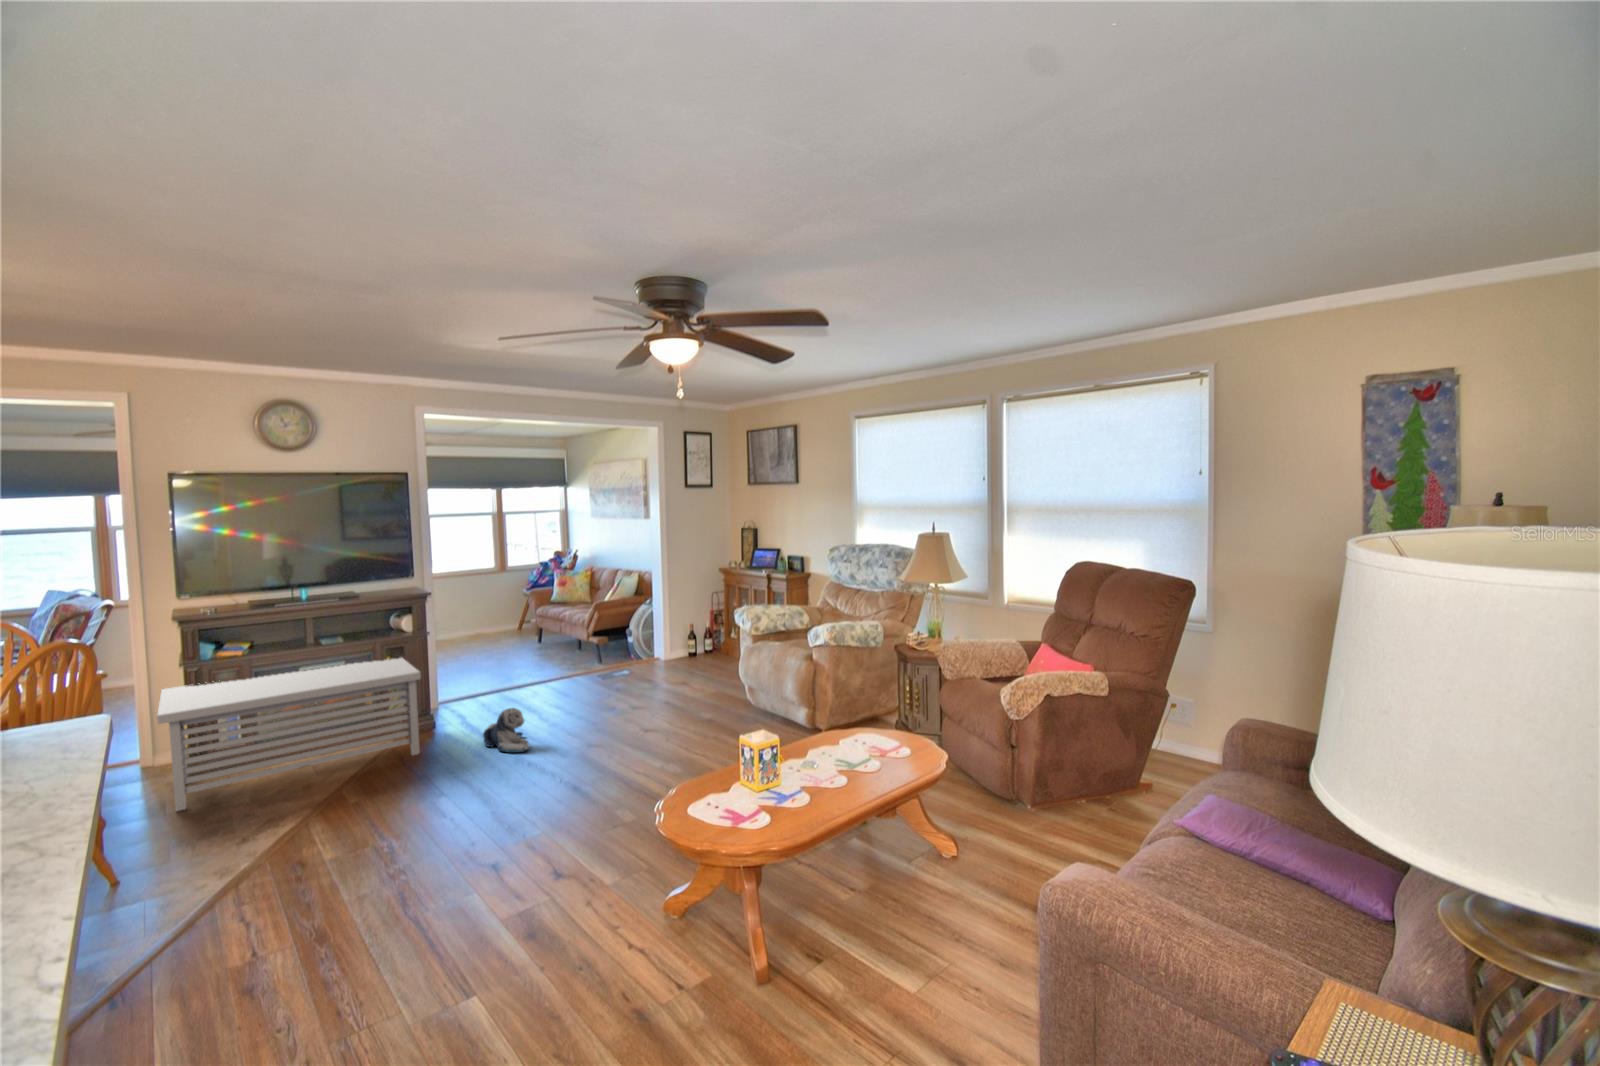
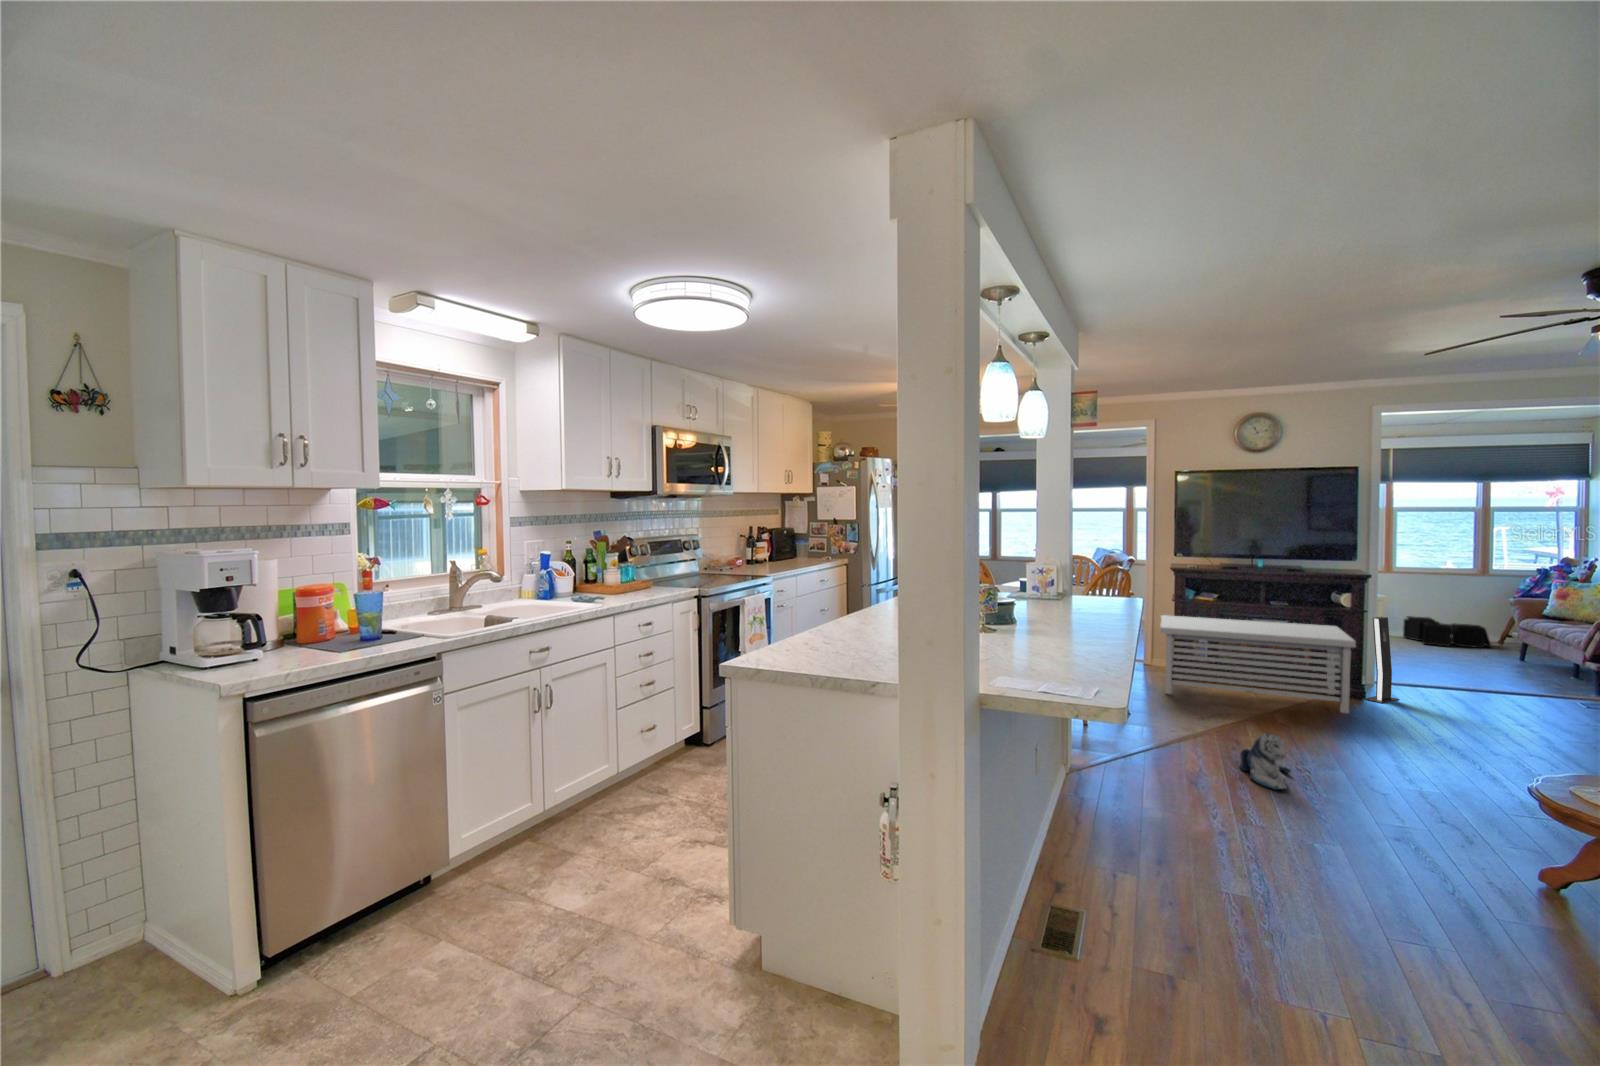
storage bin: none [451,616,518,643] -> present [1403,616,1491,648]
speaker: none [431,635,462,728] -> present [1365,617,1399,703]
plush toy: present [483,708,530,753] -> present [1239,734,1291,790]

